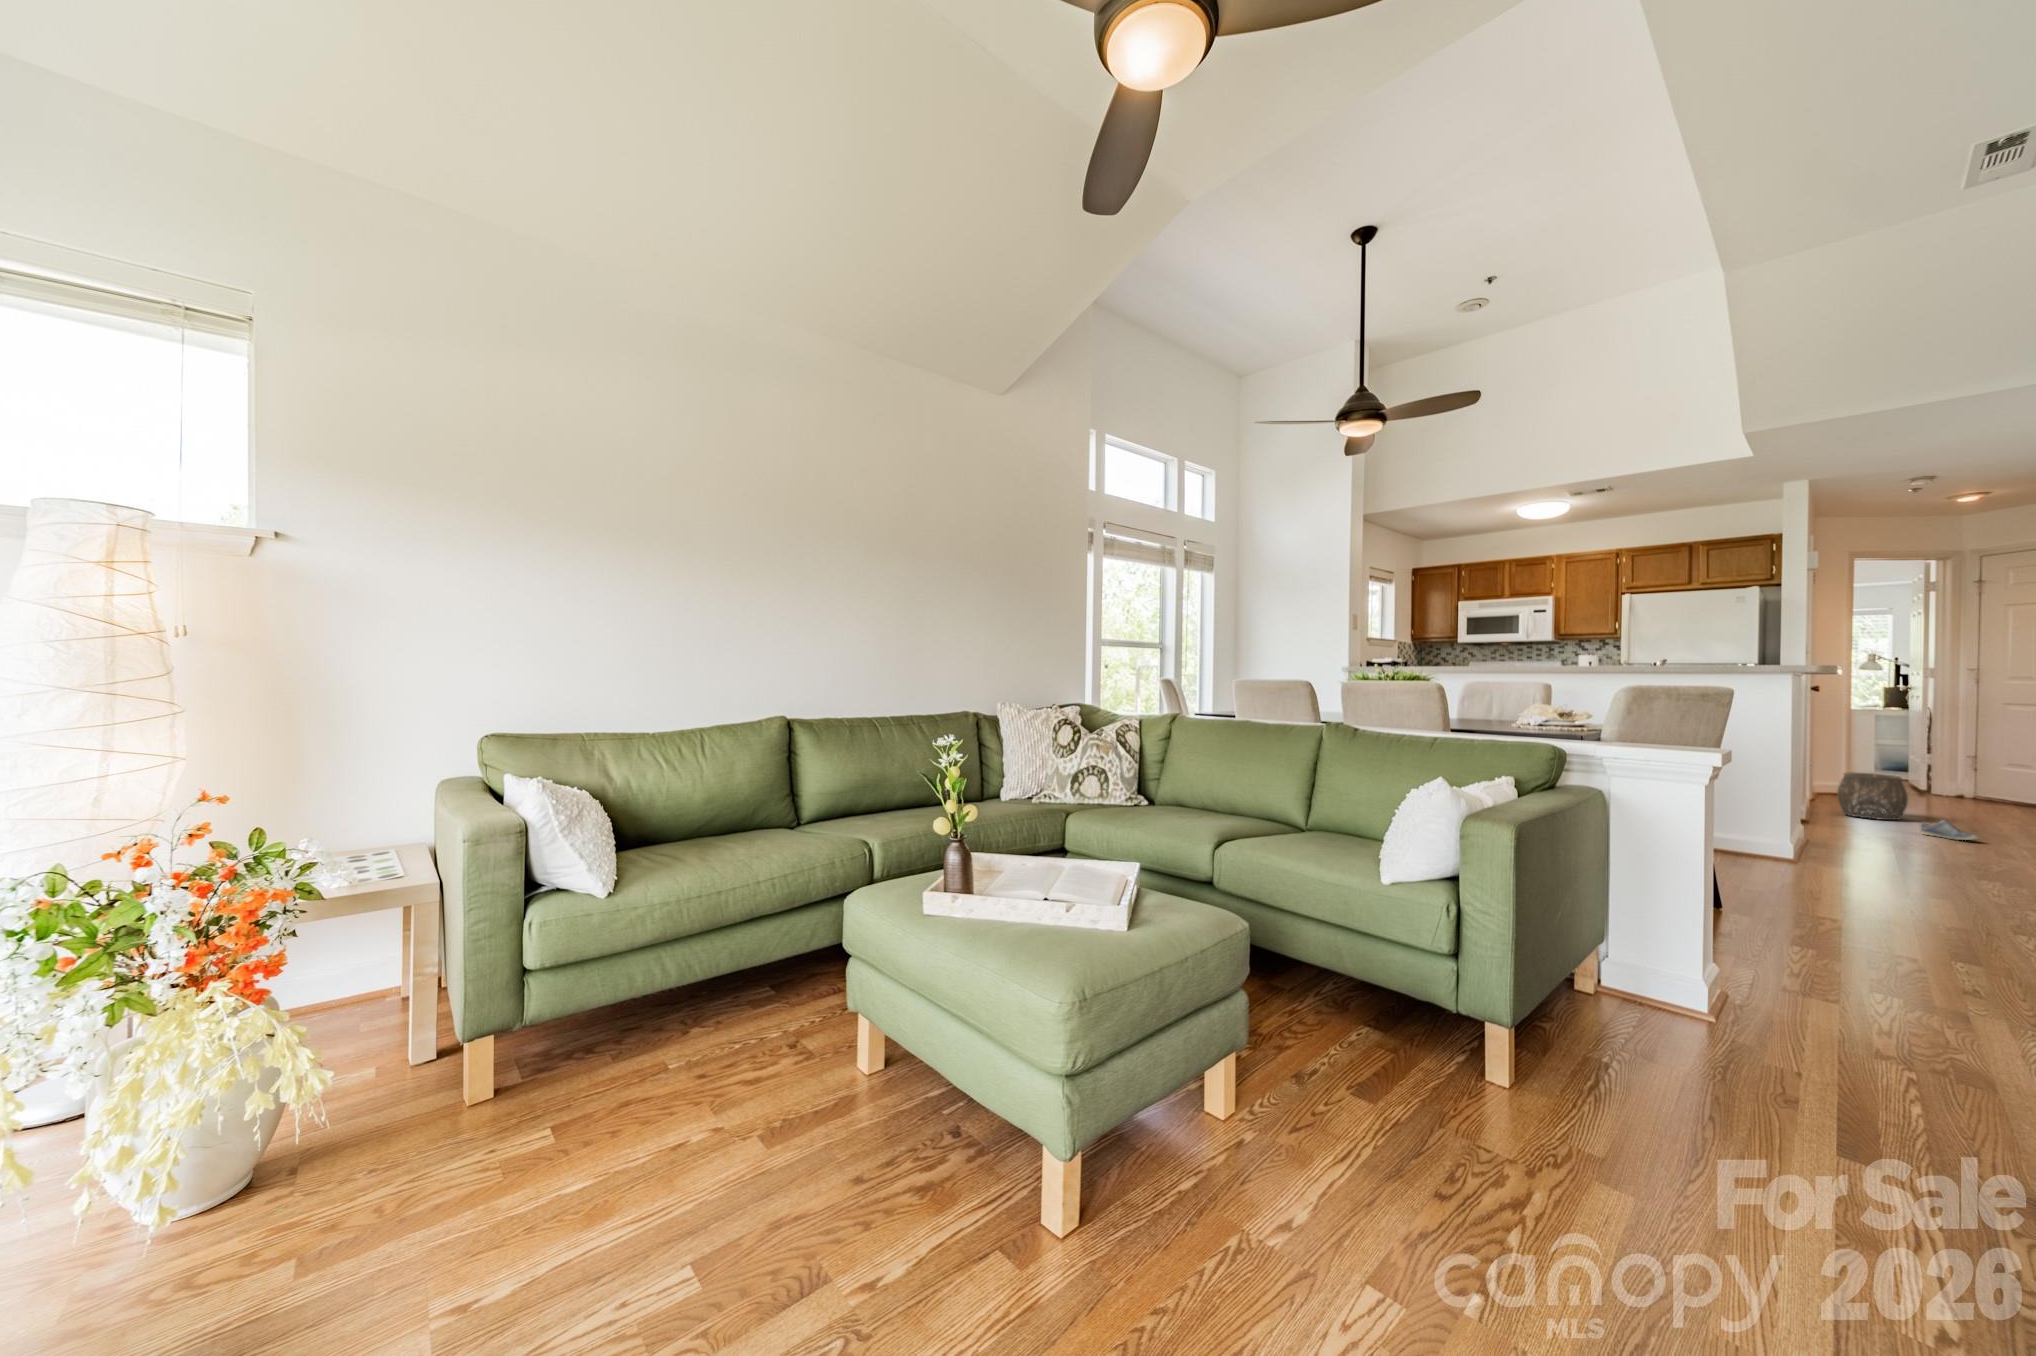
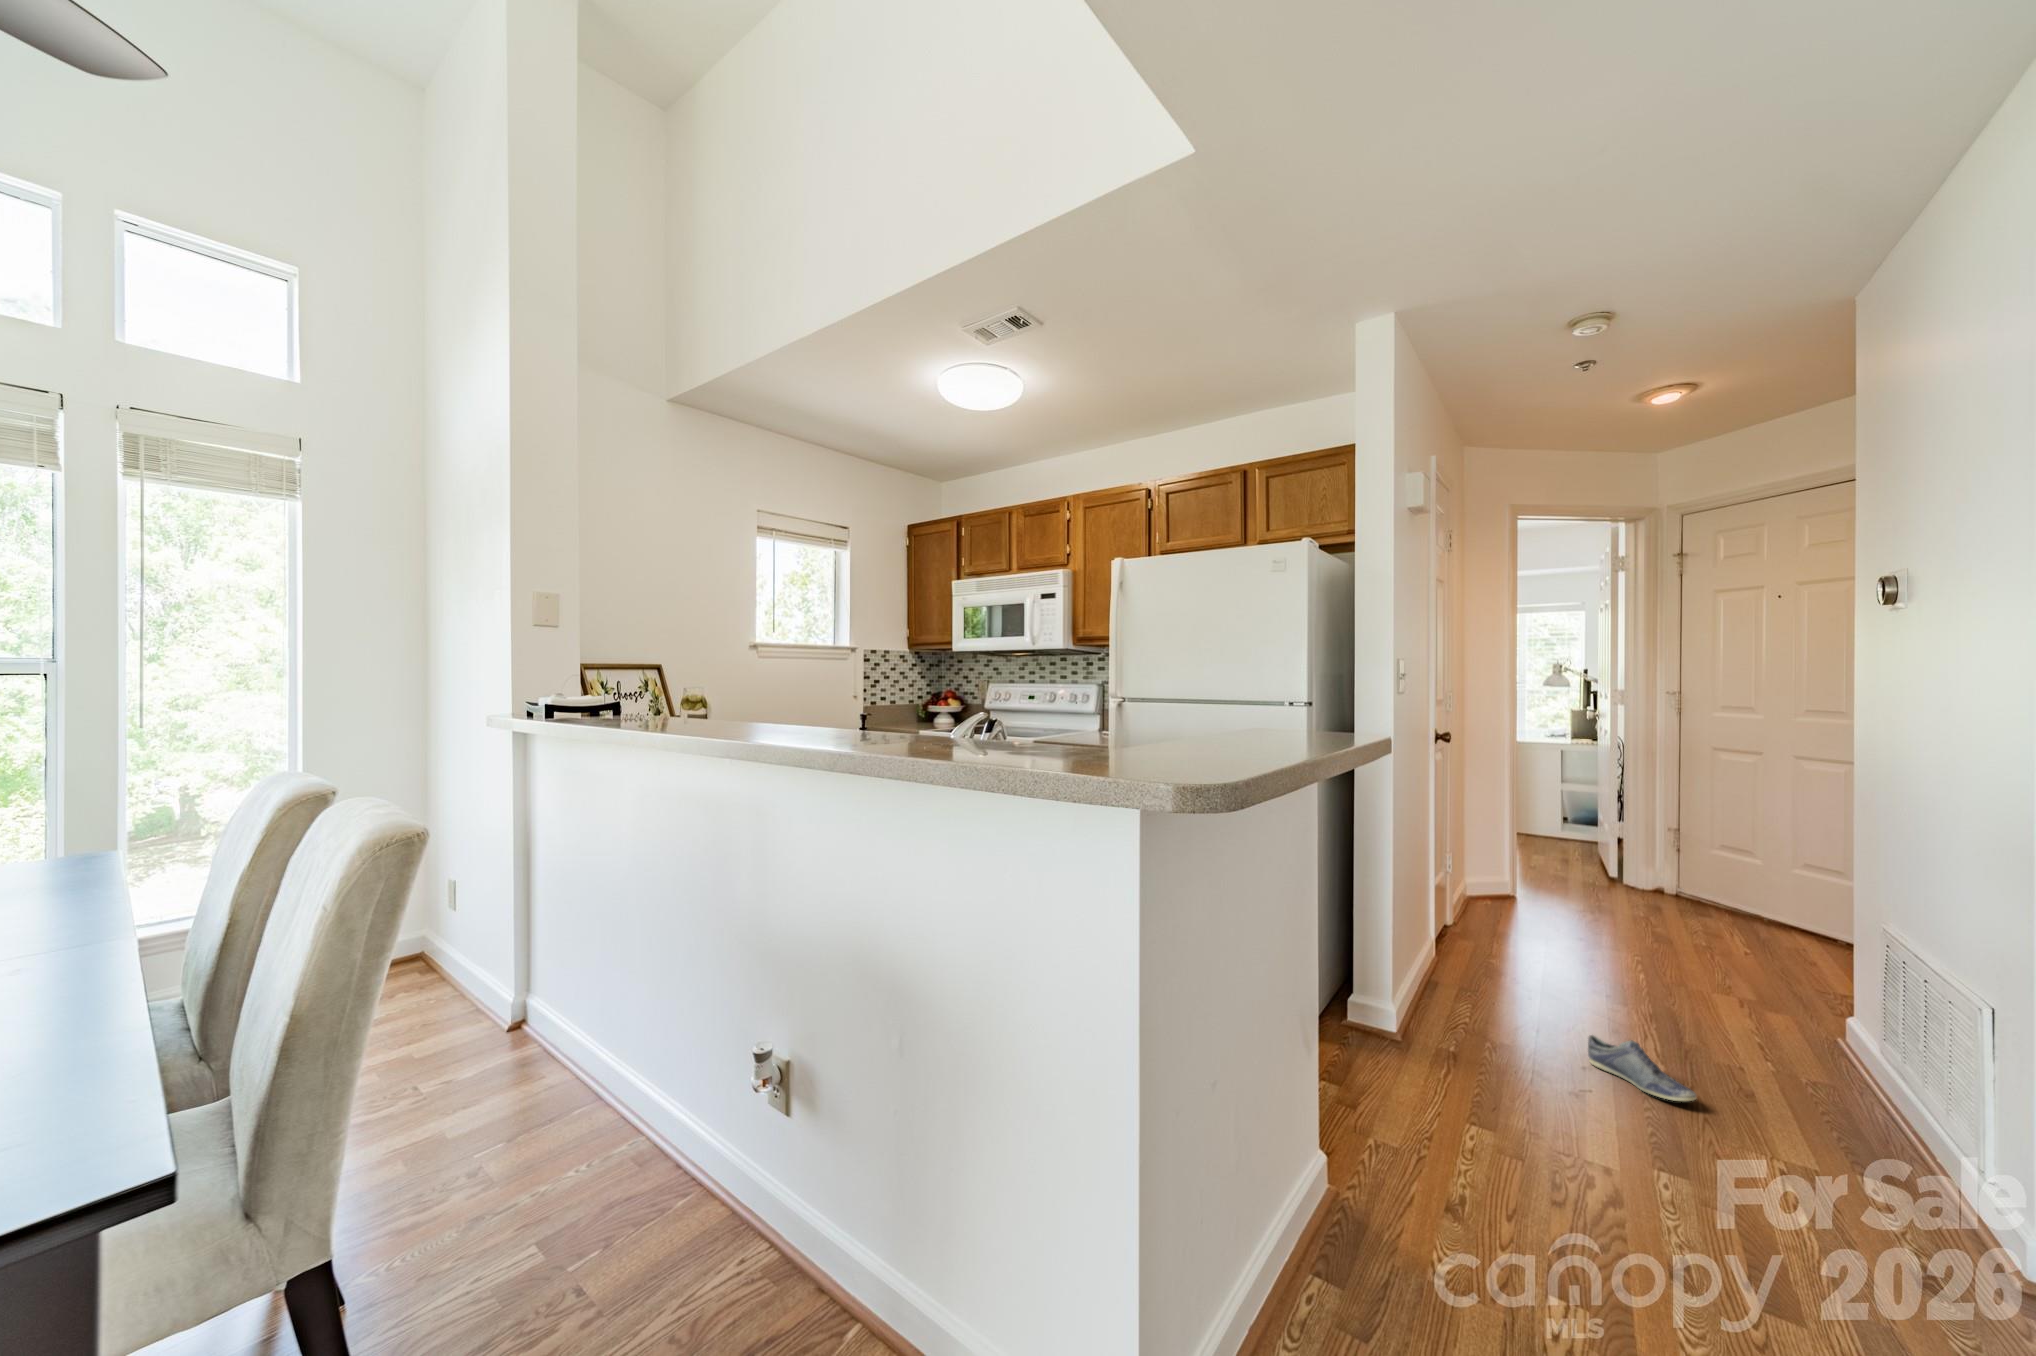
woven basket: present [1837,772,1908,820] -> none [1466,889,1576,991]

